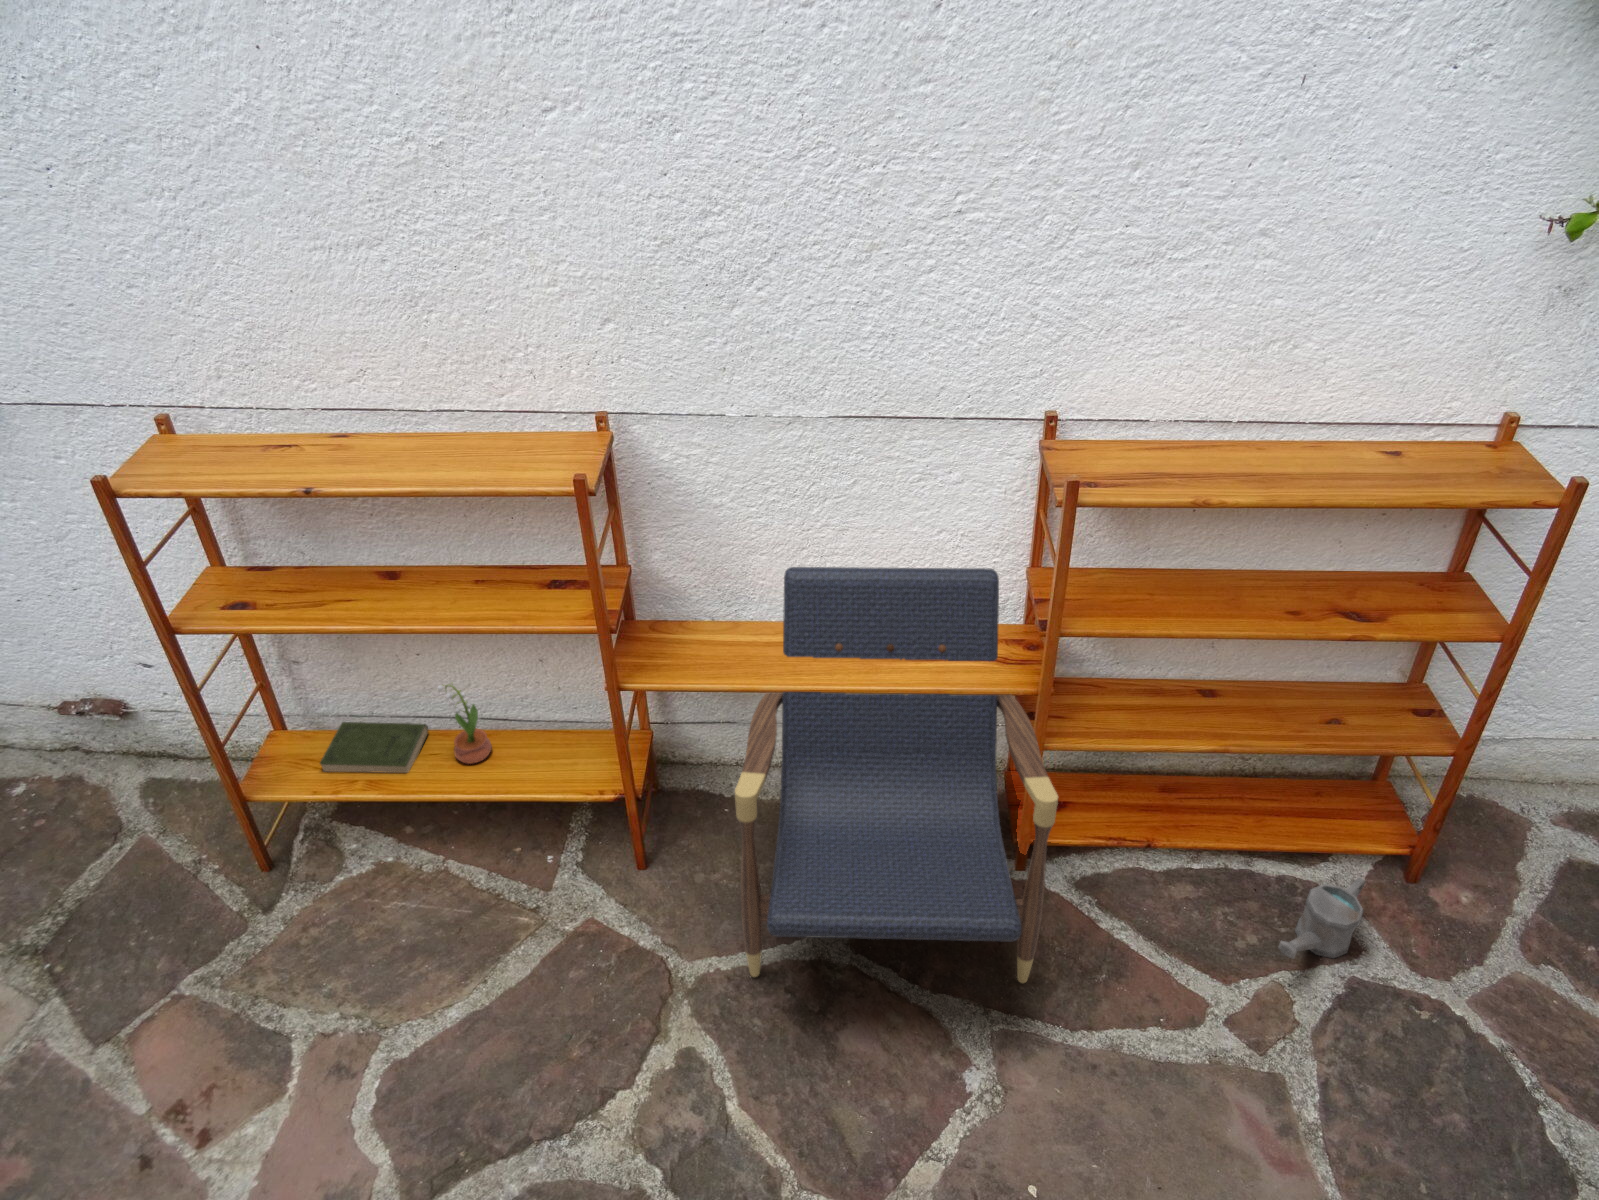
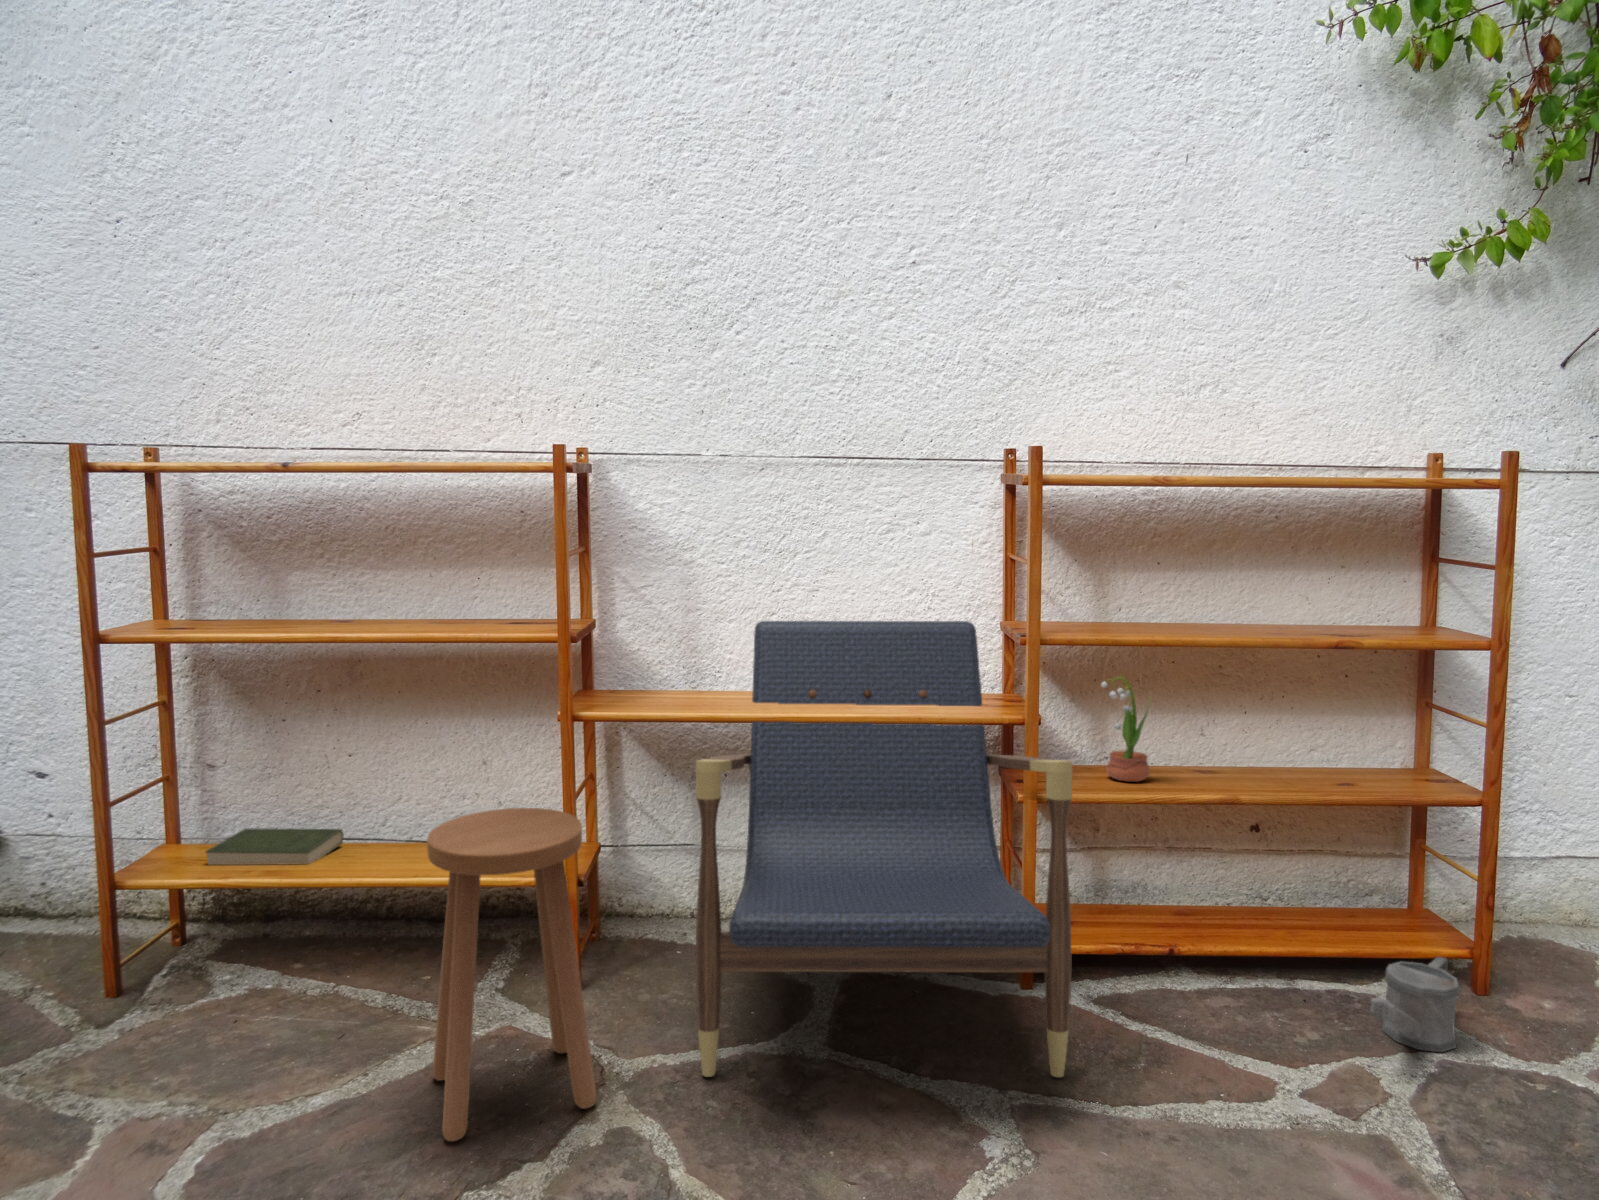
potted flower: present [438,685,492,764] -> present [1101,677,1150,782]
stool: none [522,810,672,1044] -> present [427,808,596,1141]

